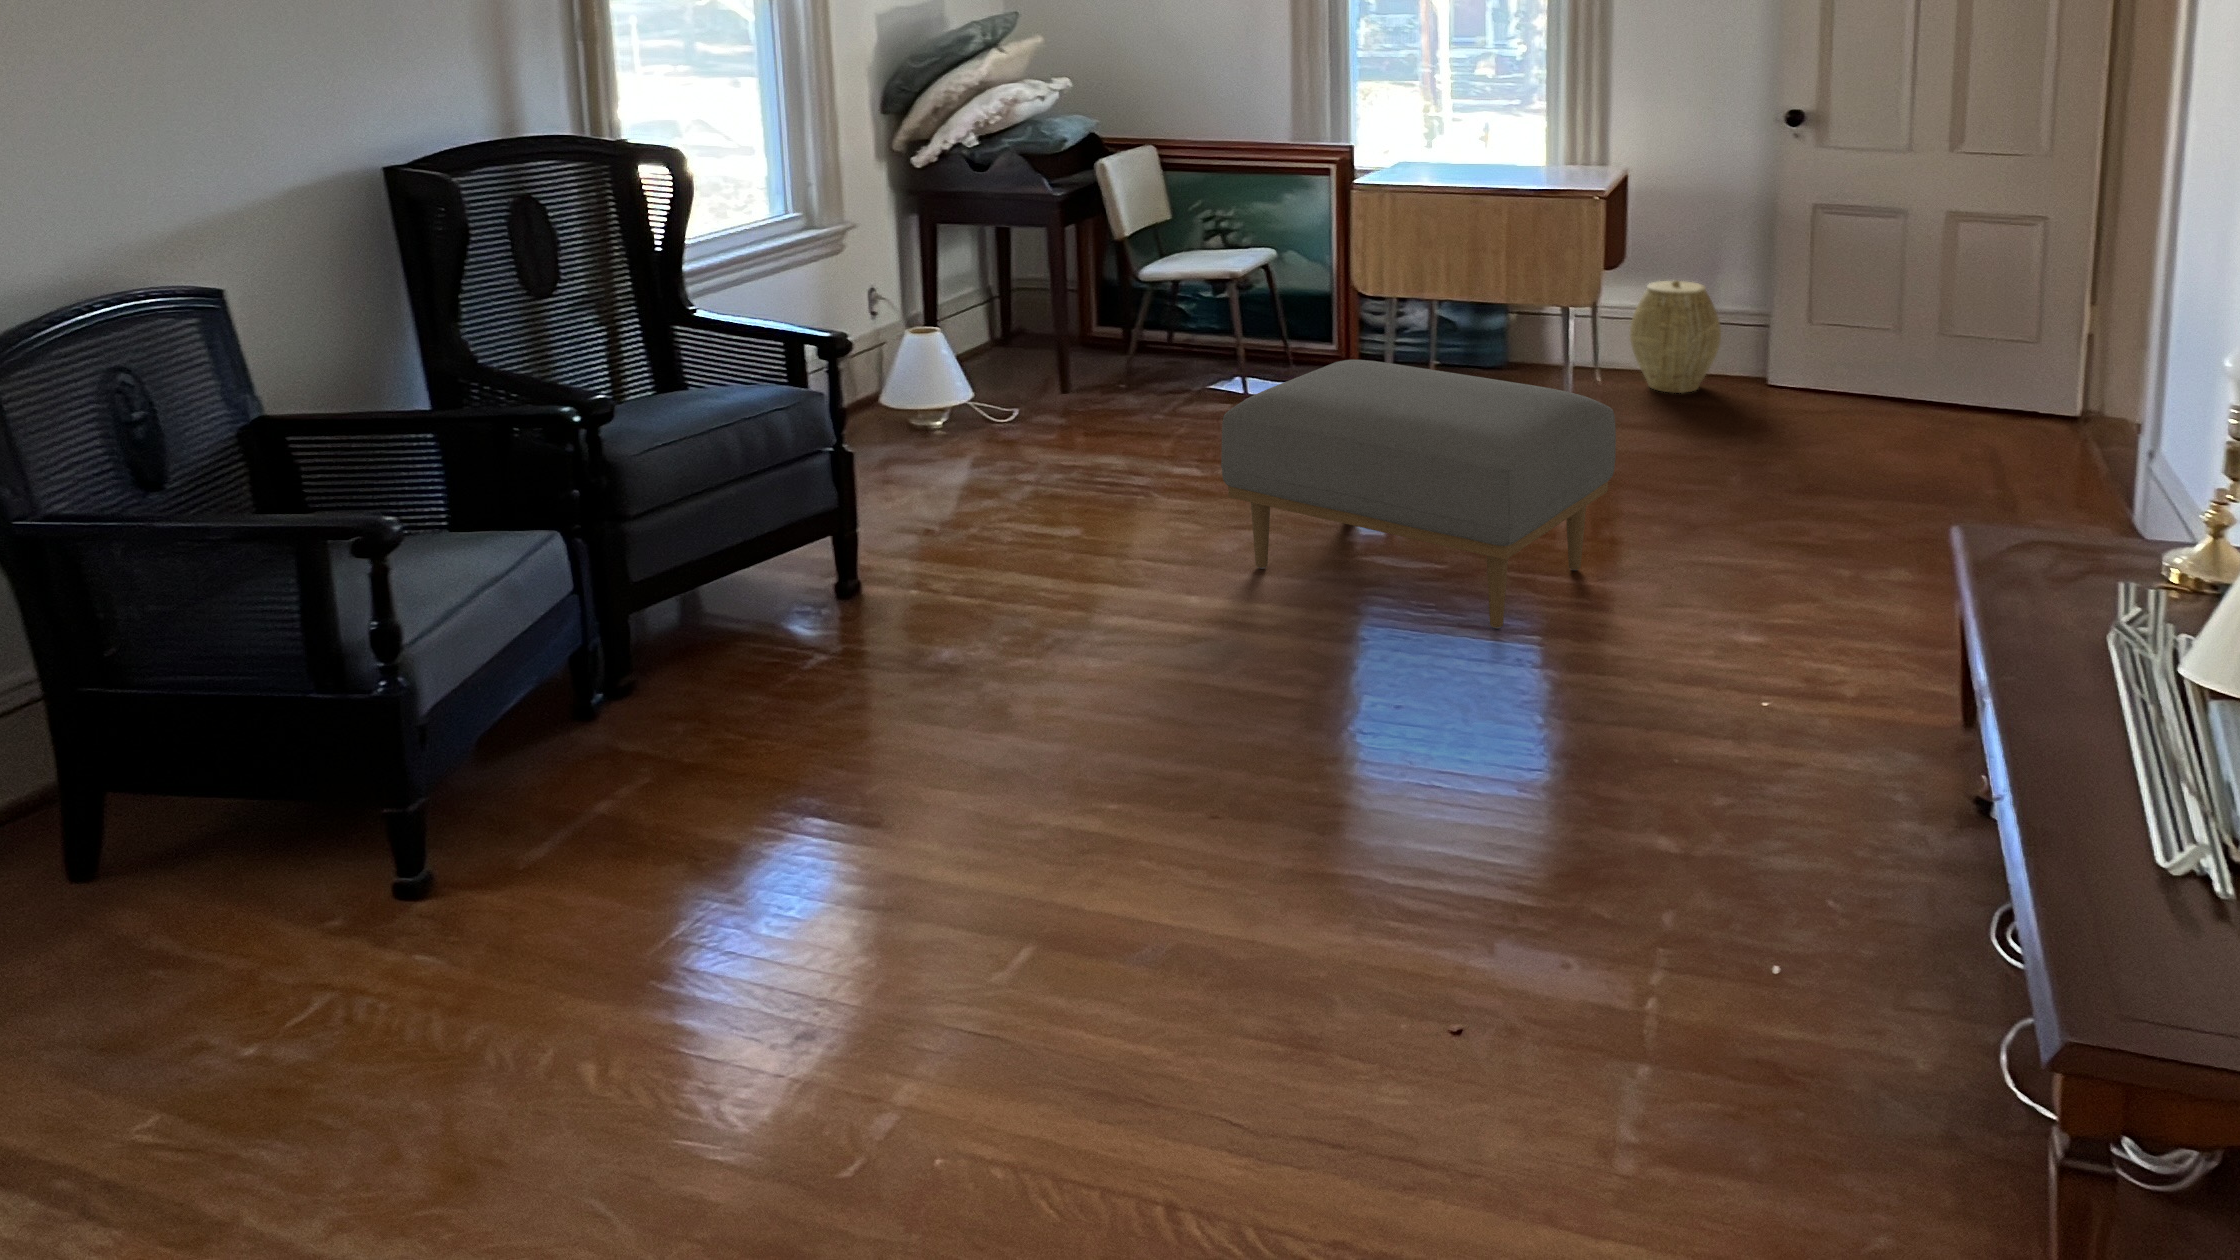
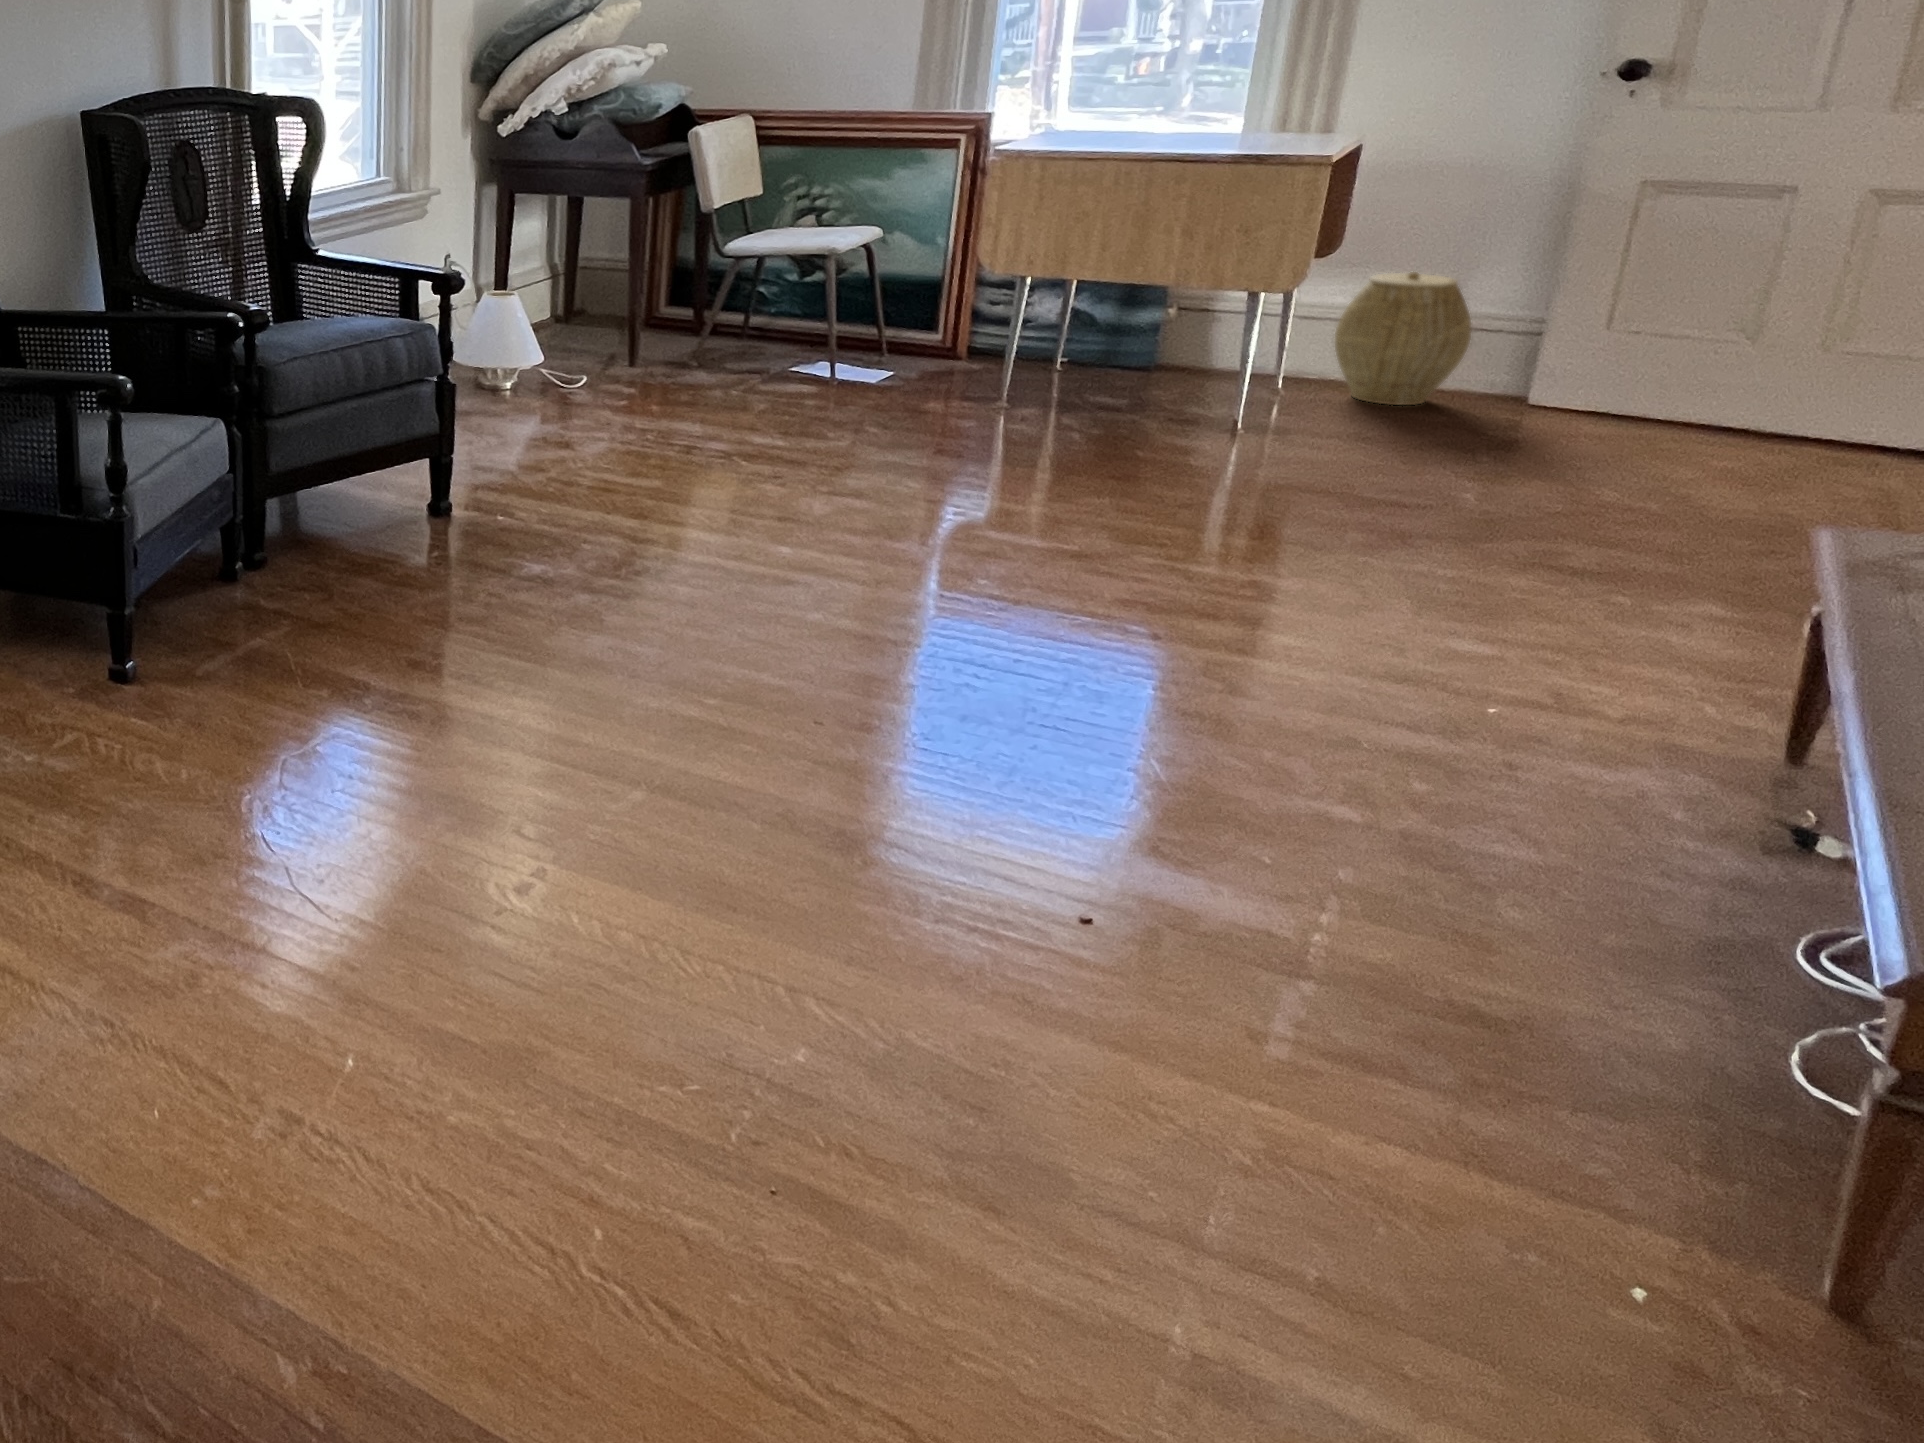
ottoman: present [1221,360,1616,628] -> none [829,327,1326,604]

